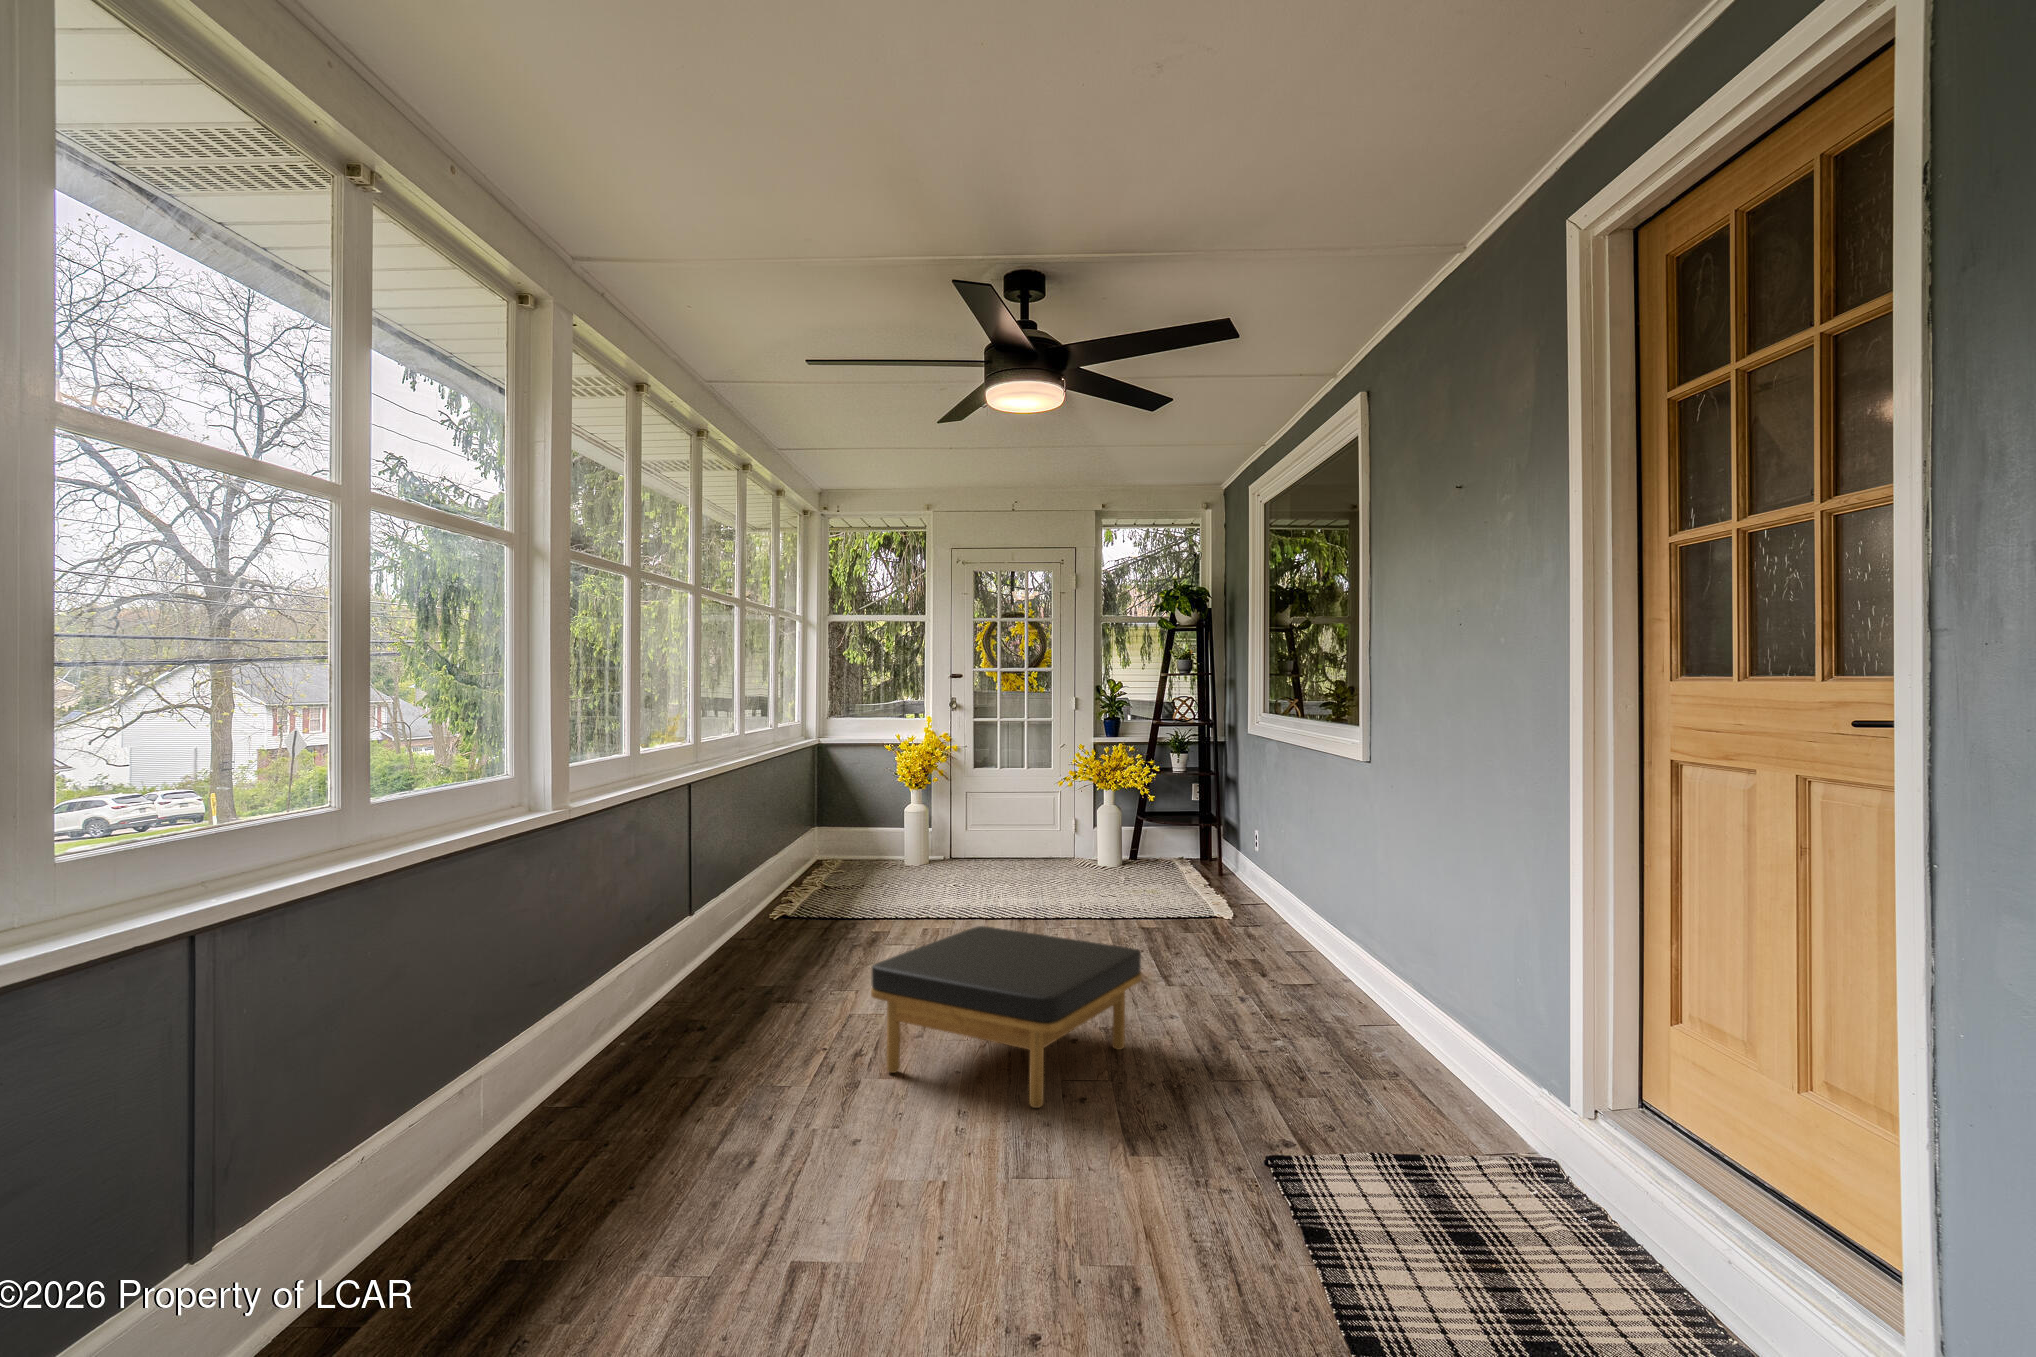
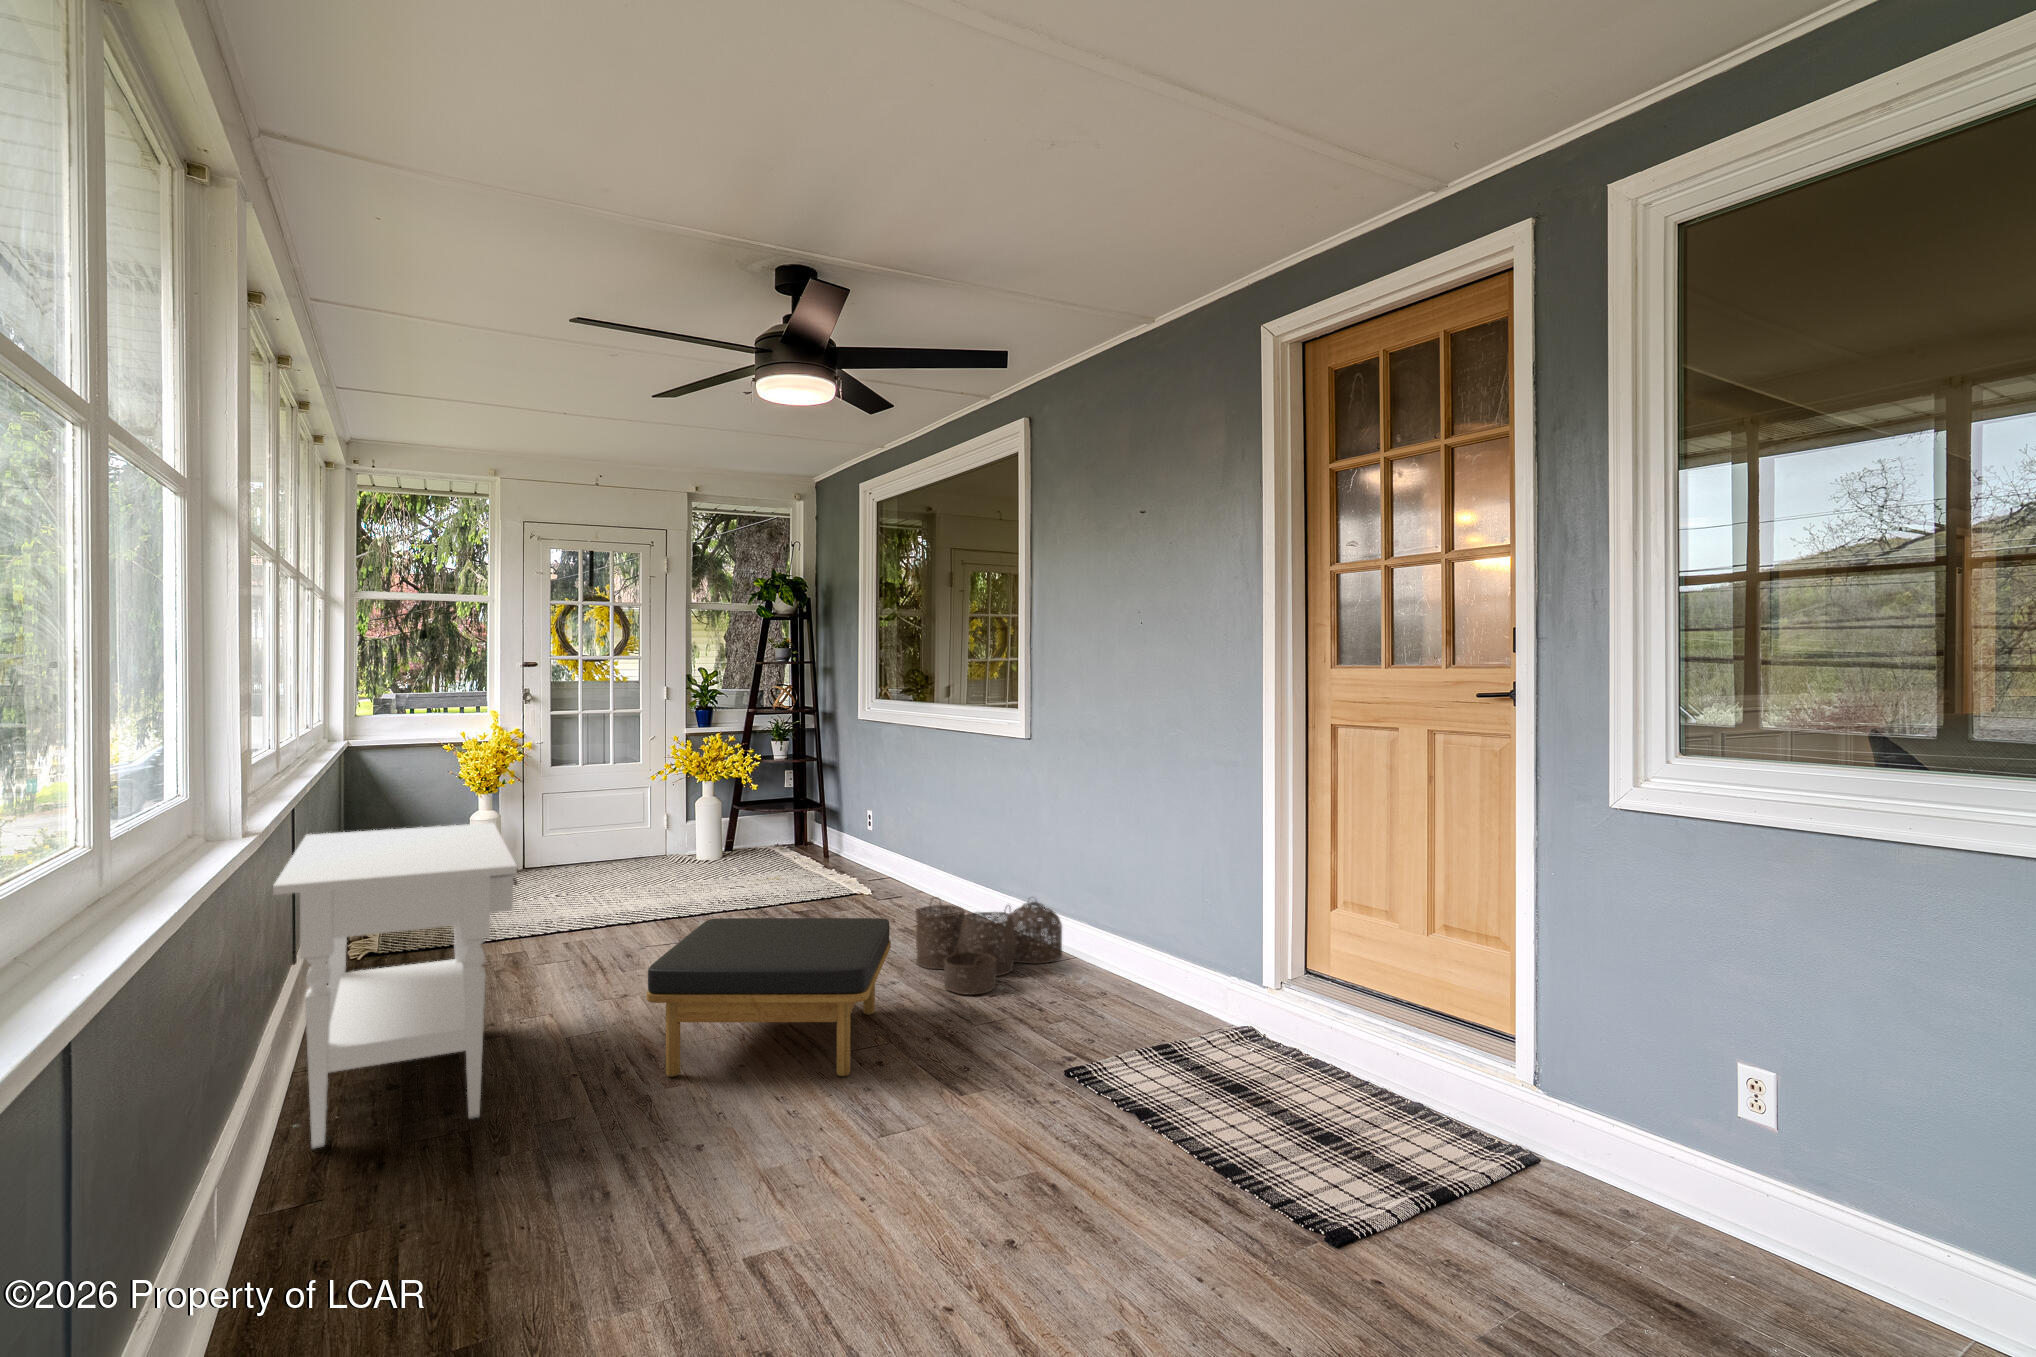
side table: none [571,814,810,1074] -> present [273,823,517,1149]
woven basket: none [1211,934,1388,1050] -> present [915,901,1062,994]

